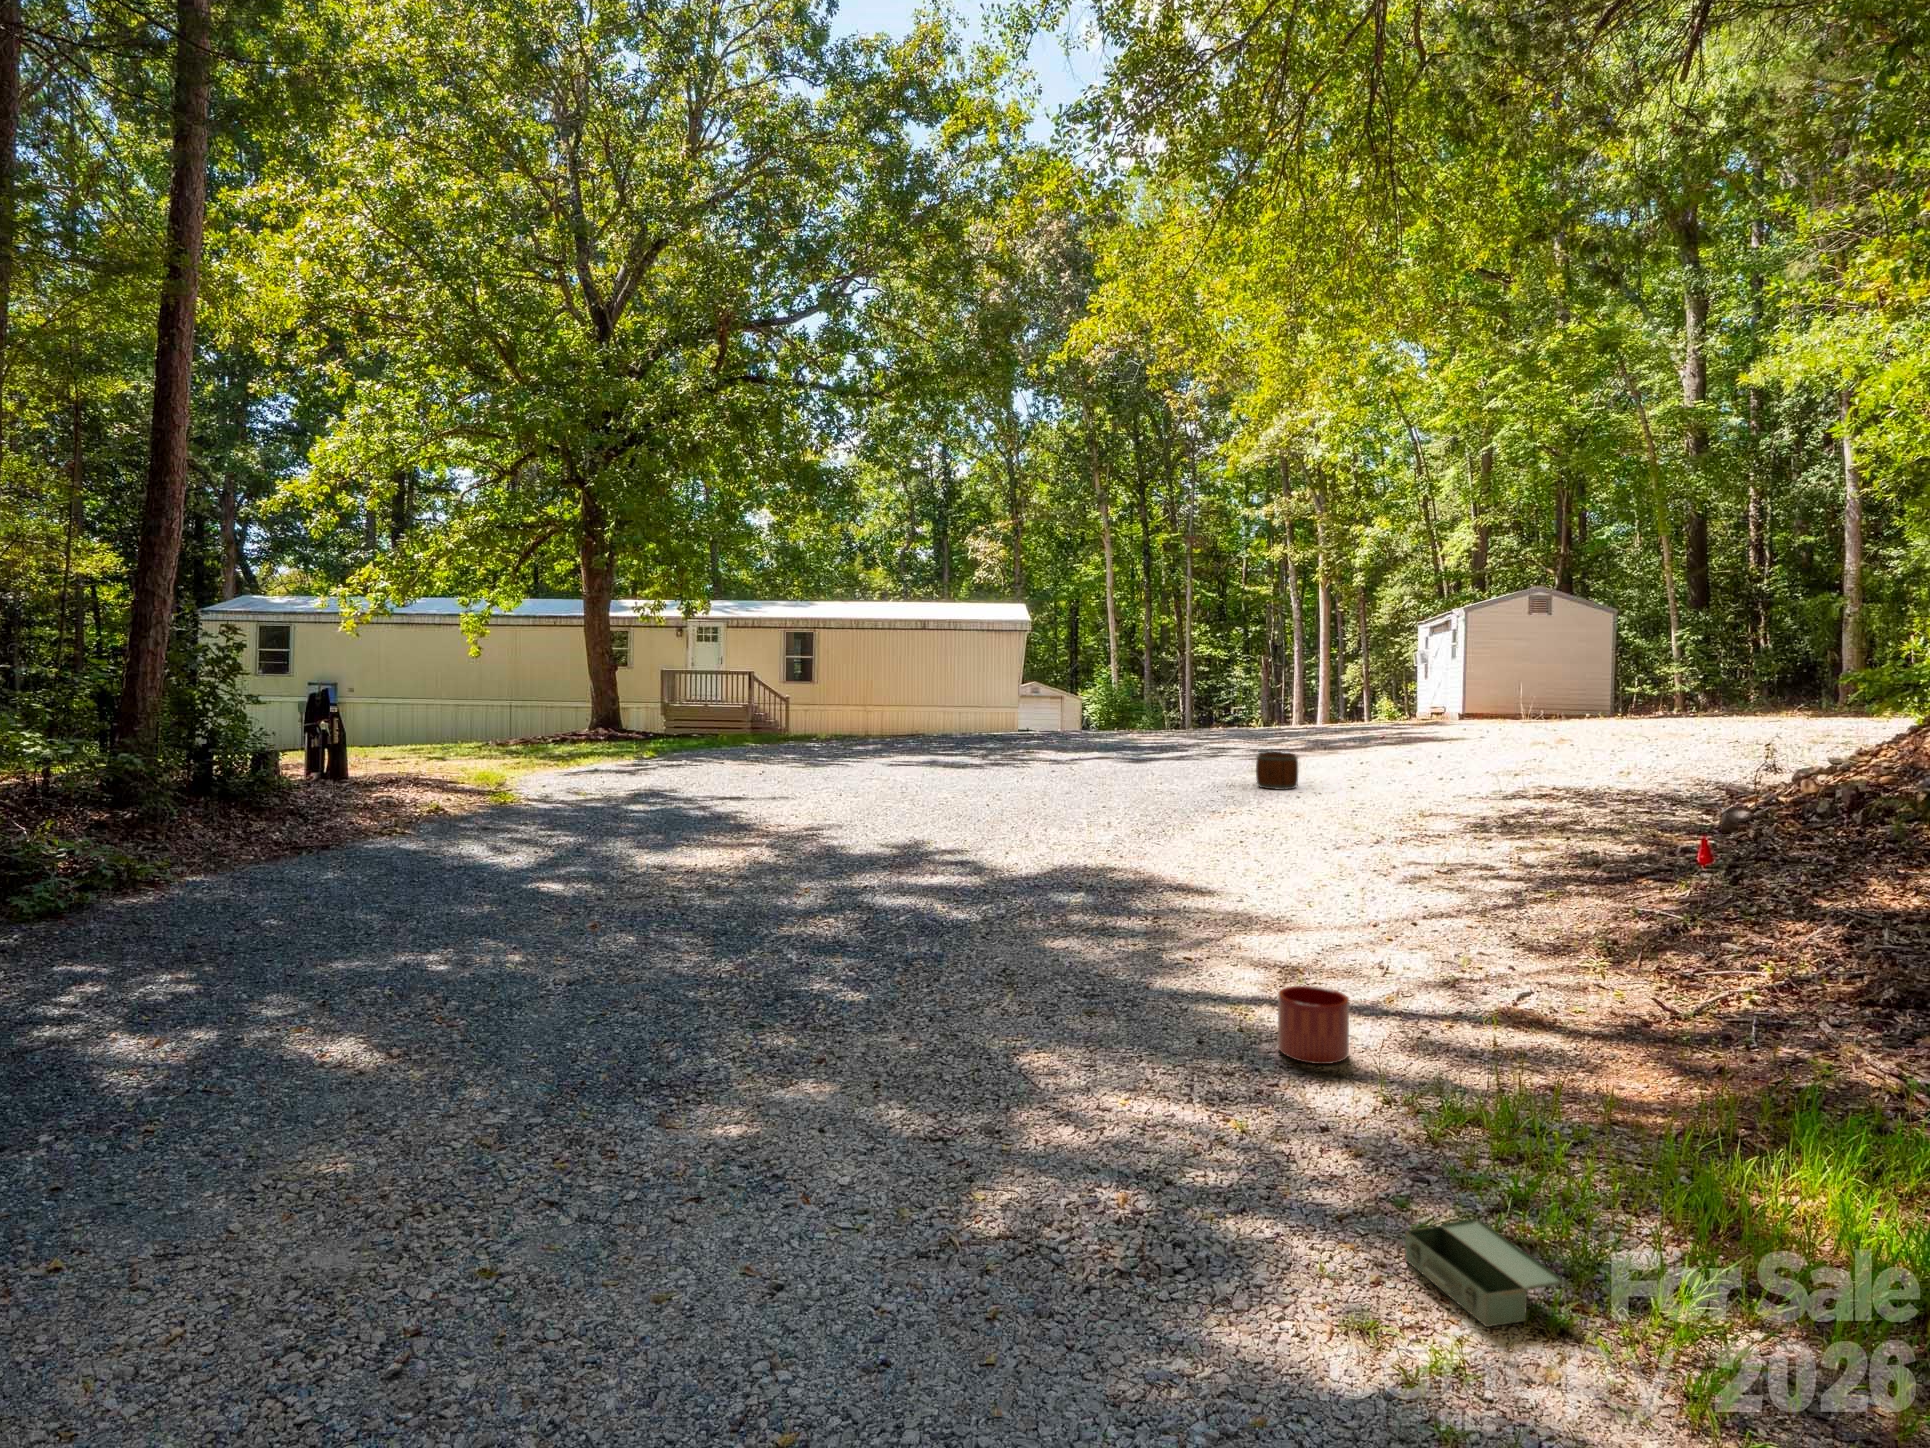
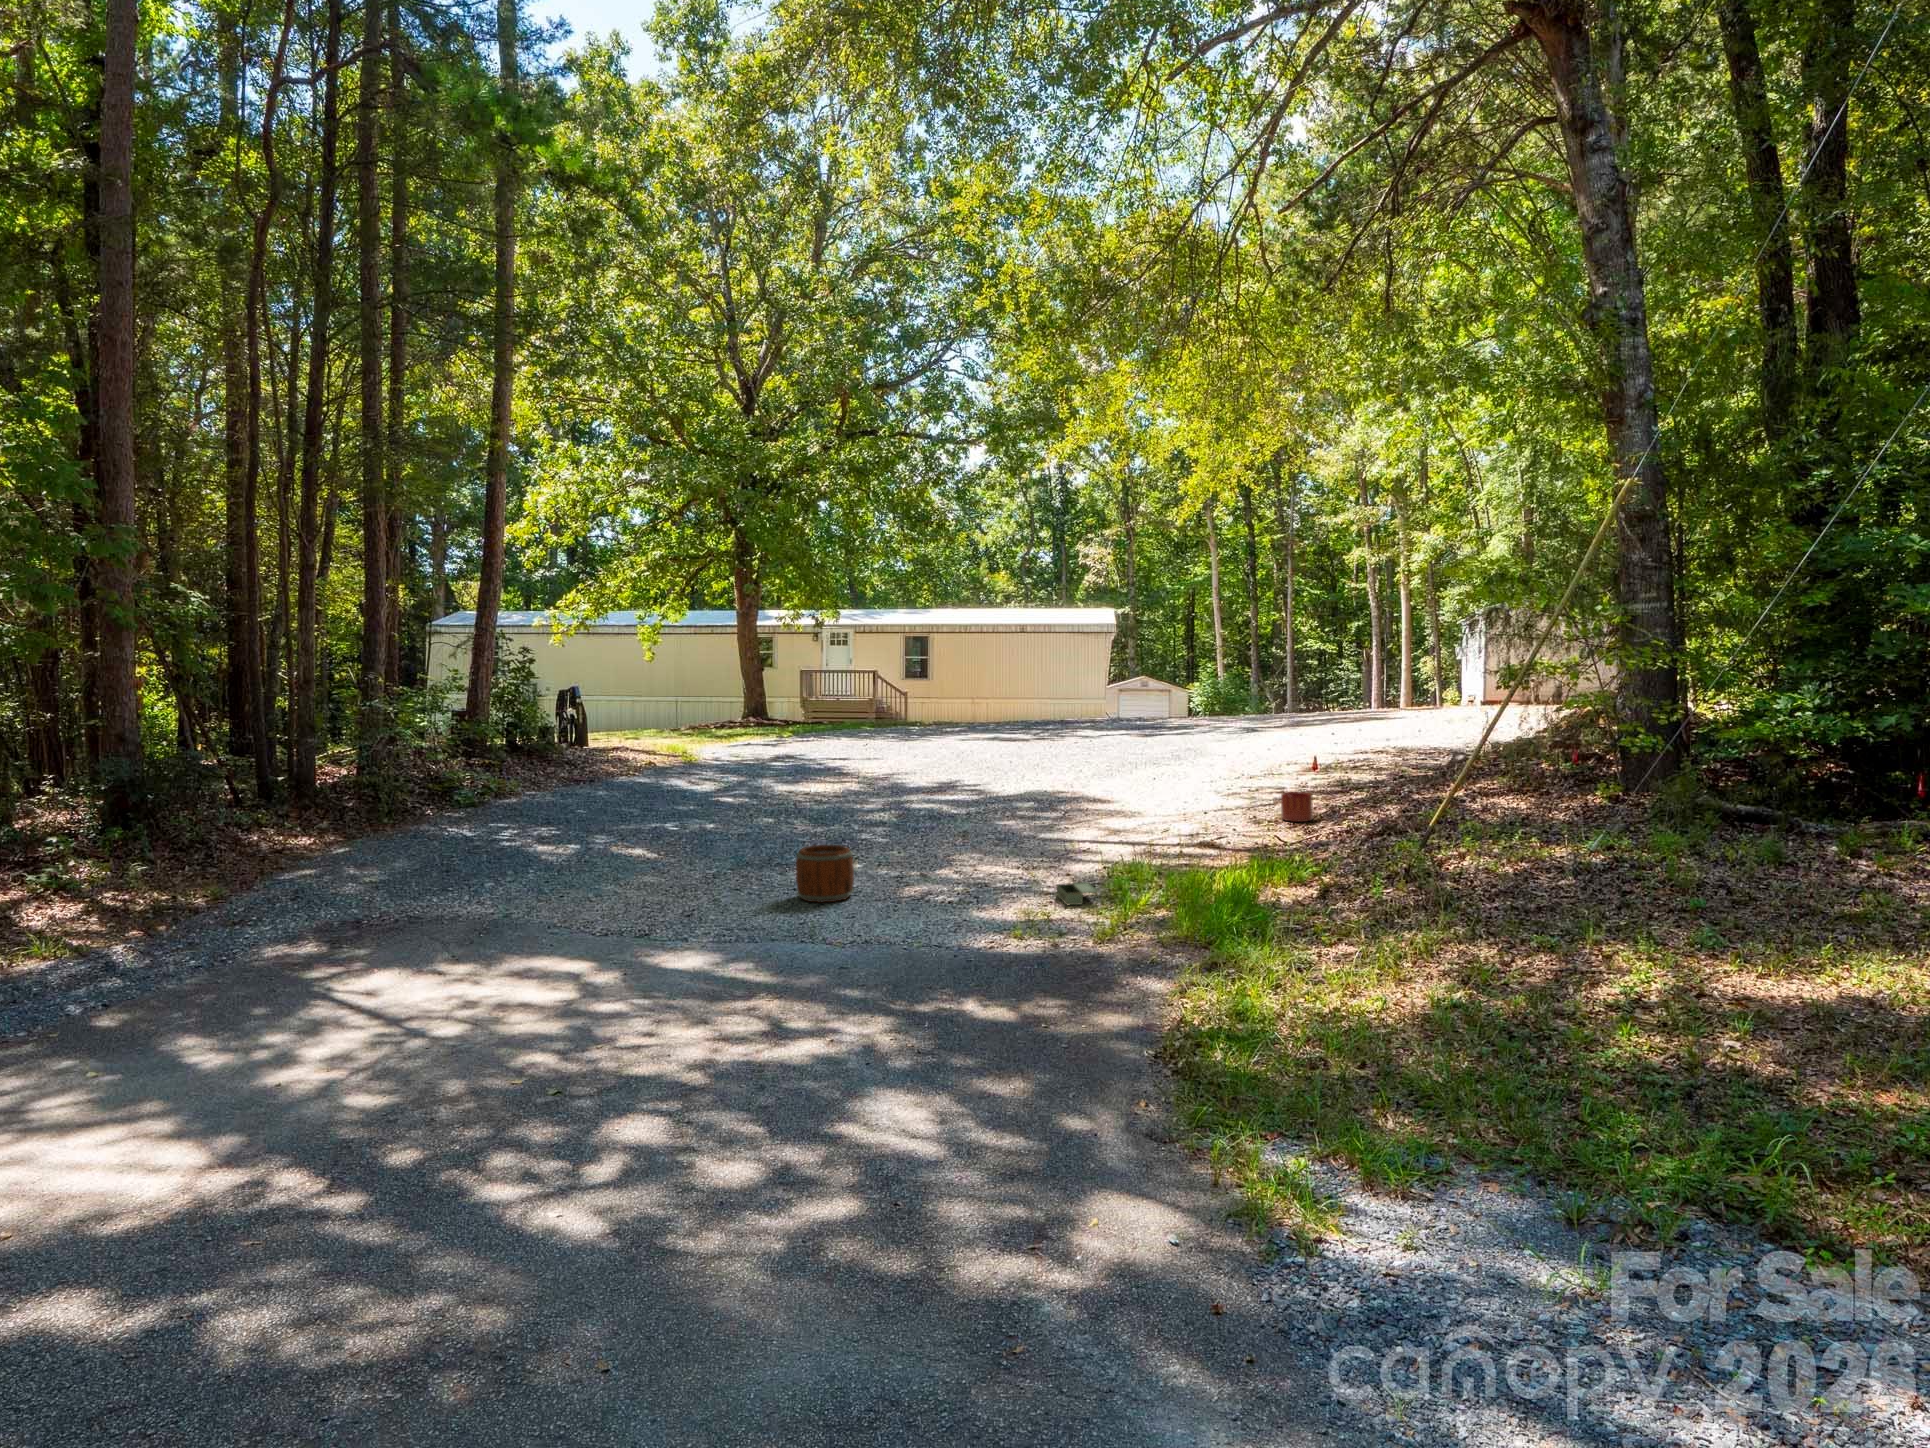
bucket: present [1256,752,1298,790] -> present [796,845,854,902]
planter: present [1278,986,1349,1064] -> present [1281,792,1313,822]

